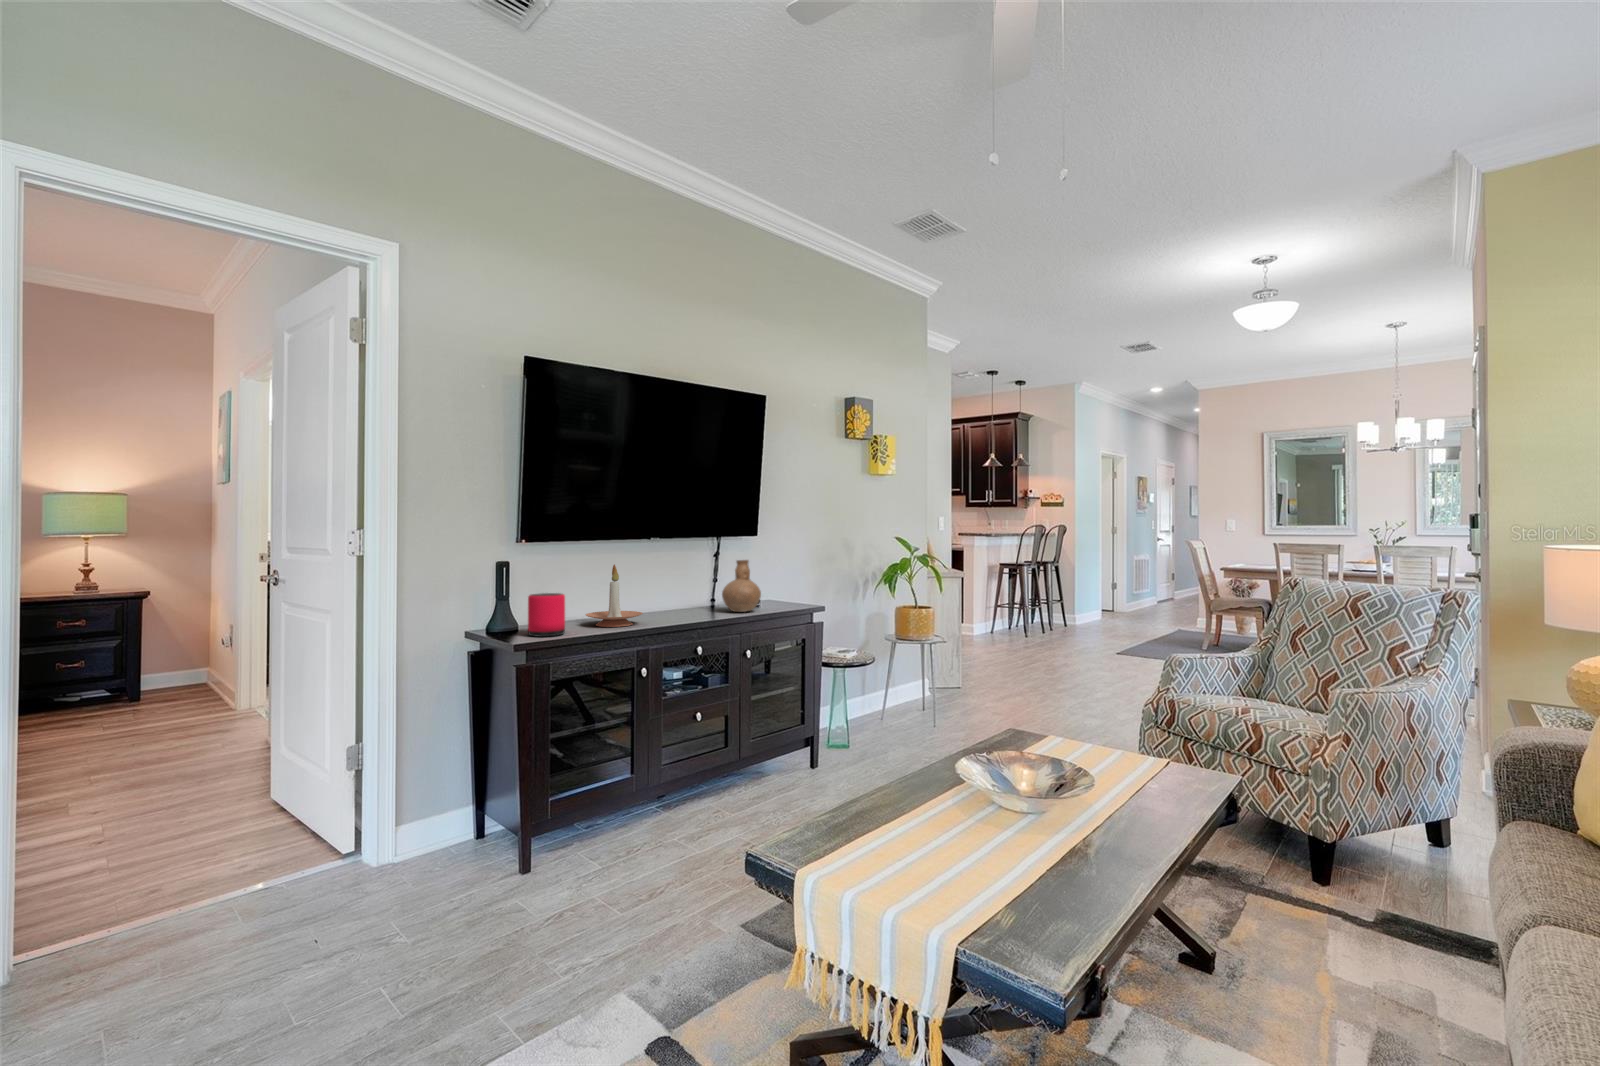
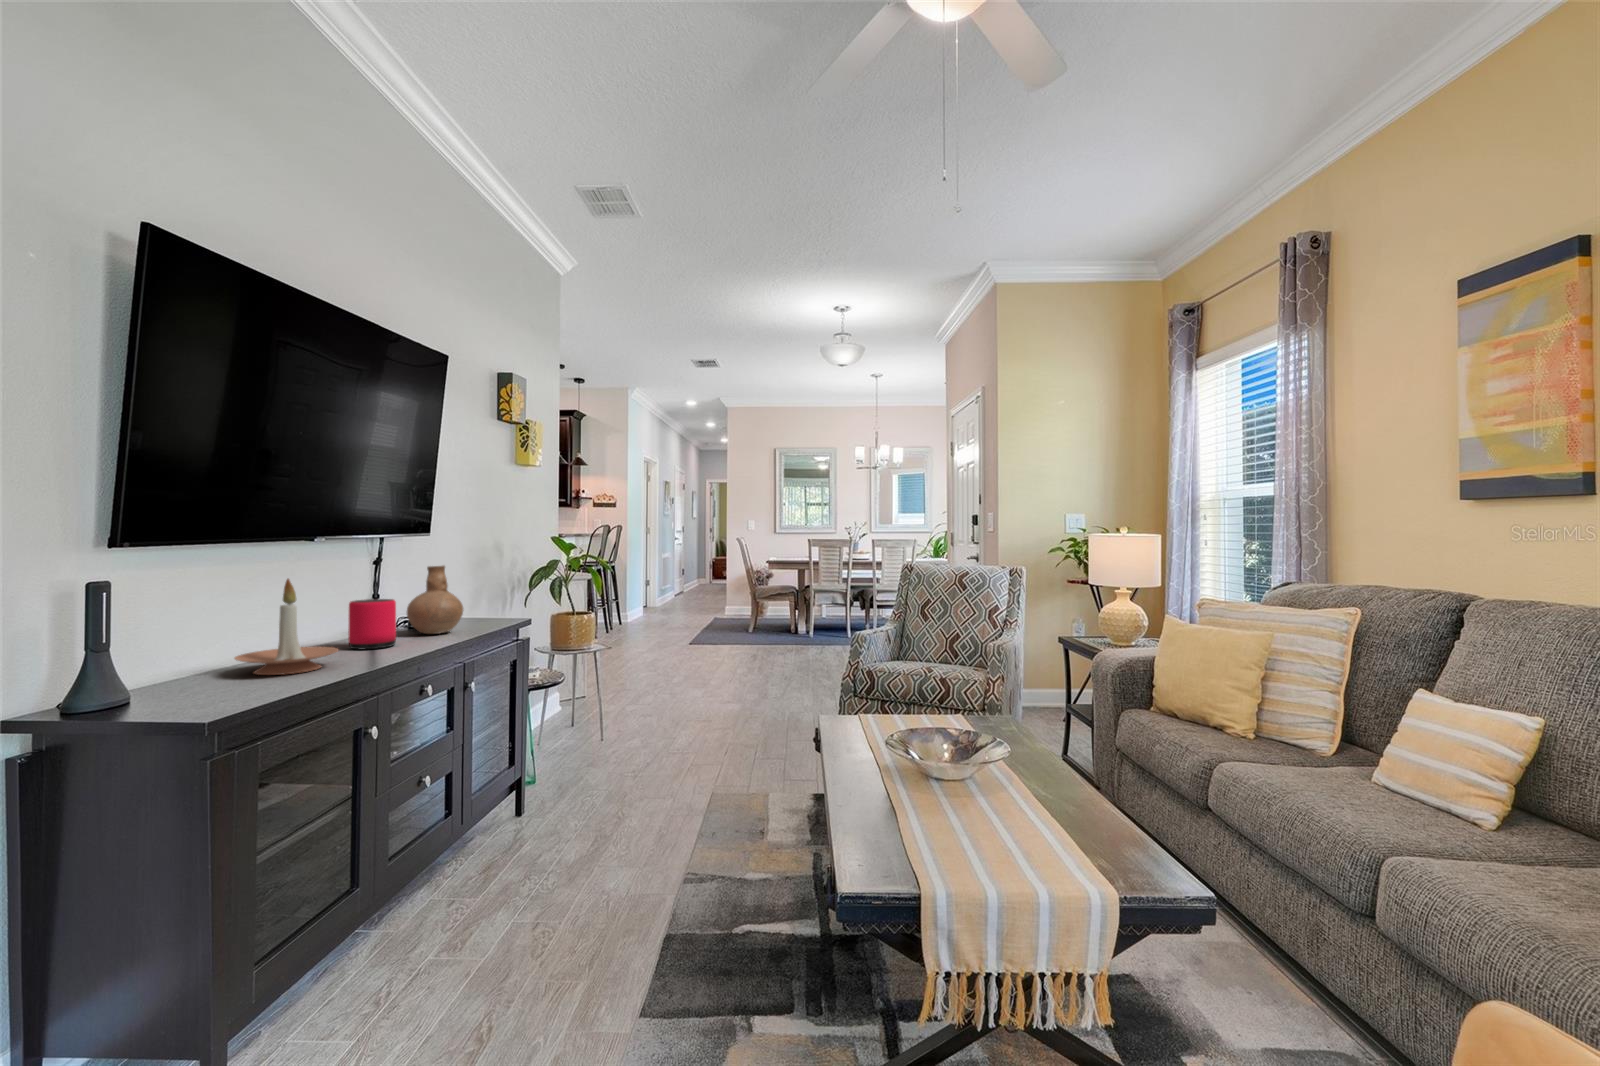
speaker: present [528,593,565,637] -> present [348,599,396,649]

